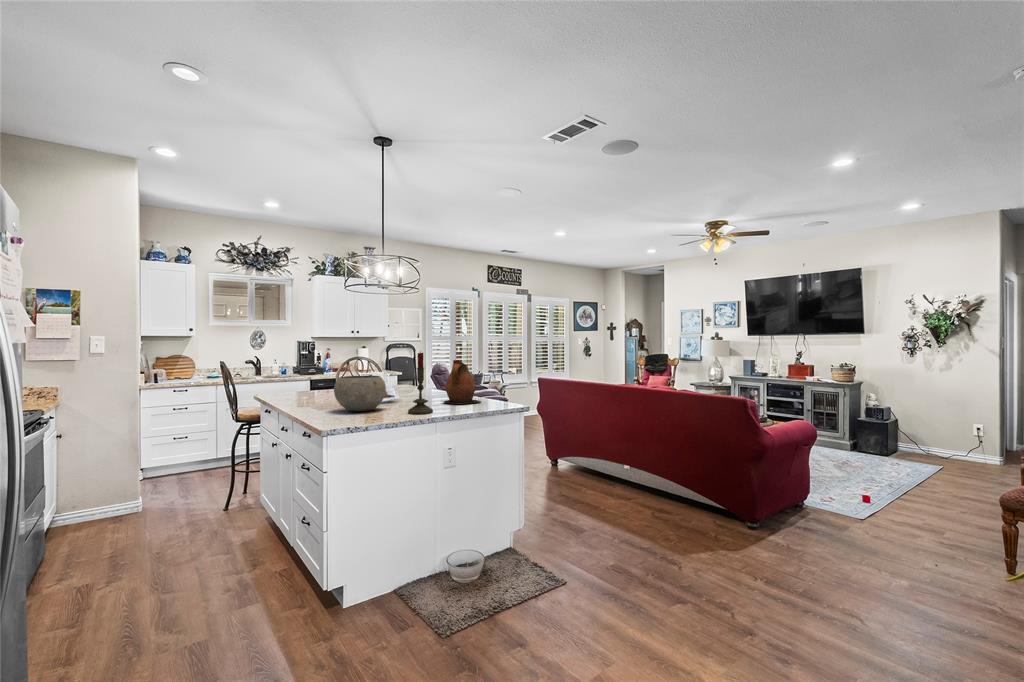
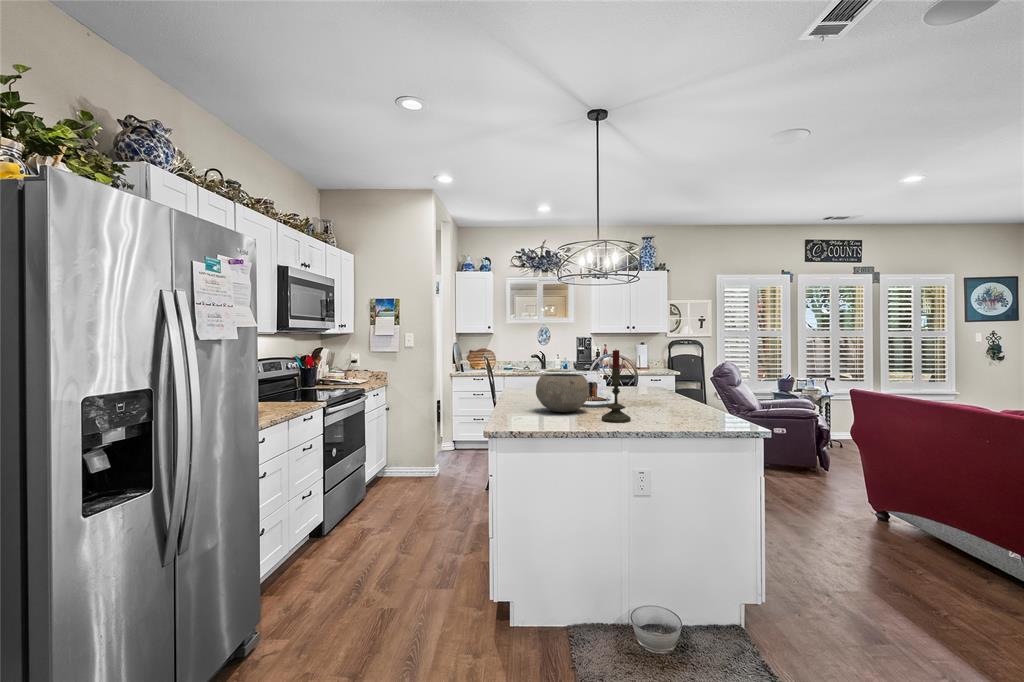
ceramic pitcher: present [443,360,481,404] -> none [659,360,711,415]

